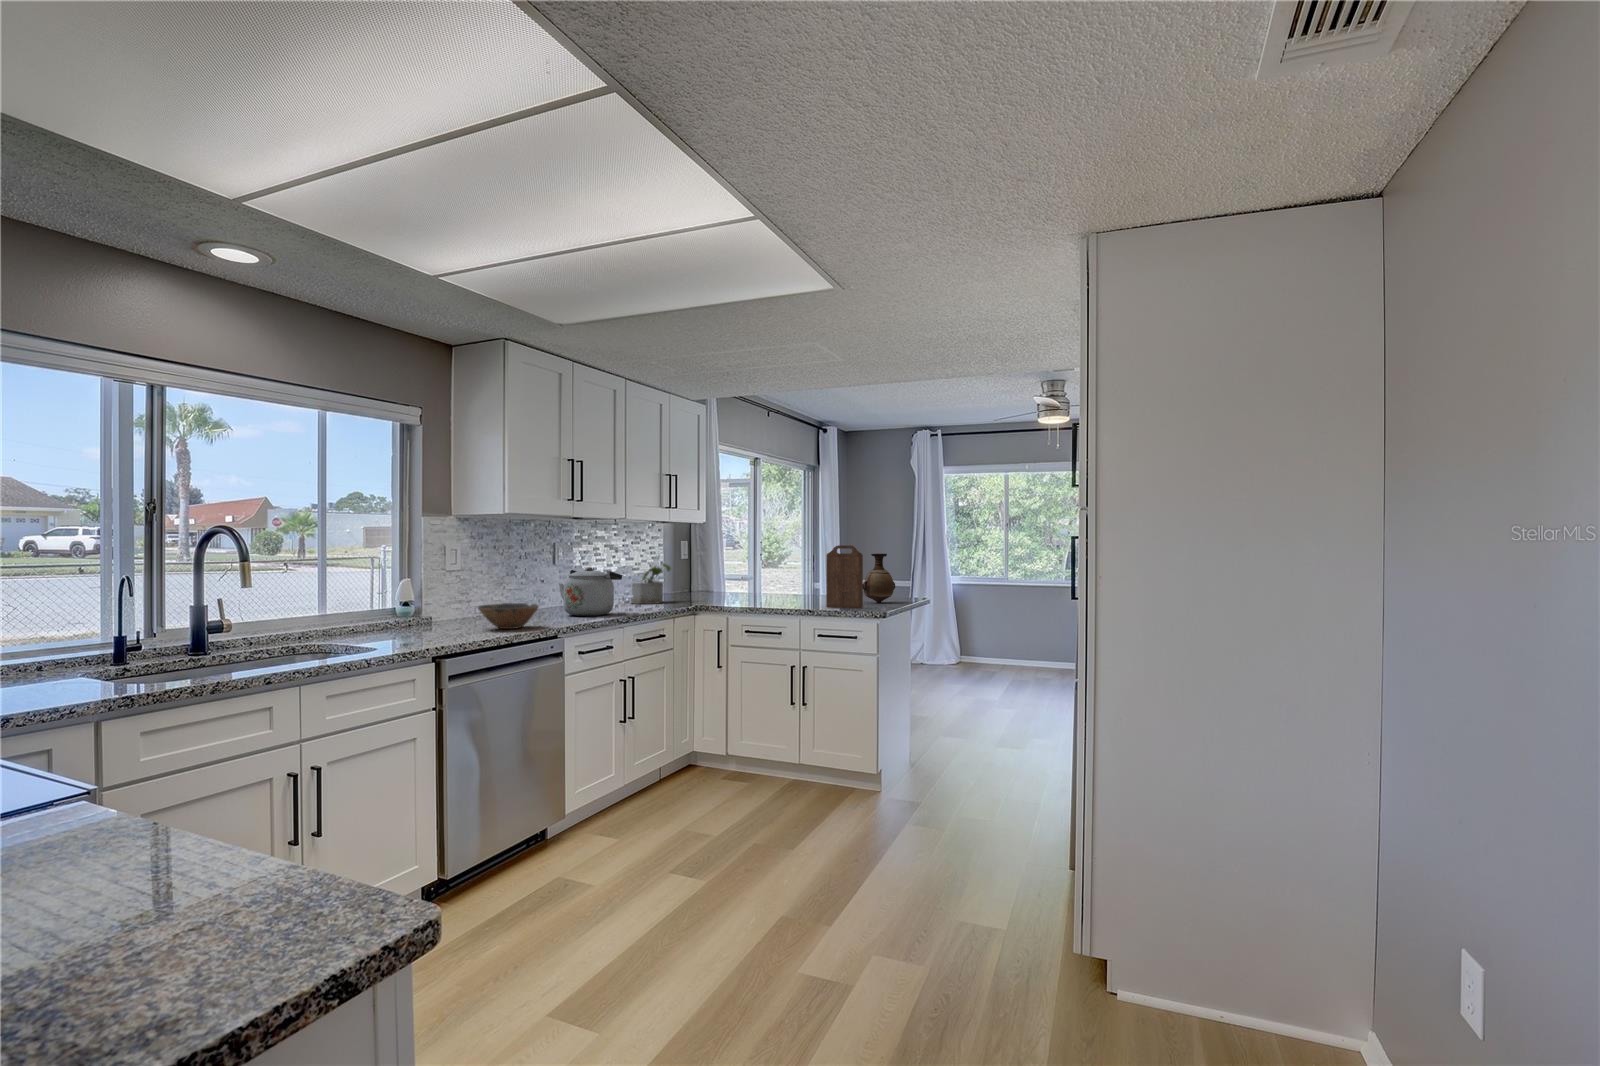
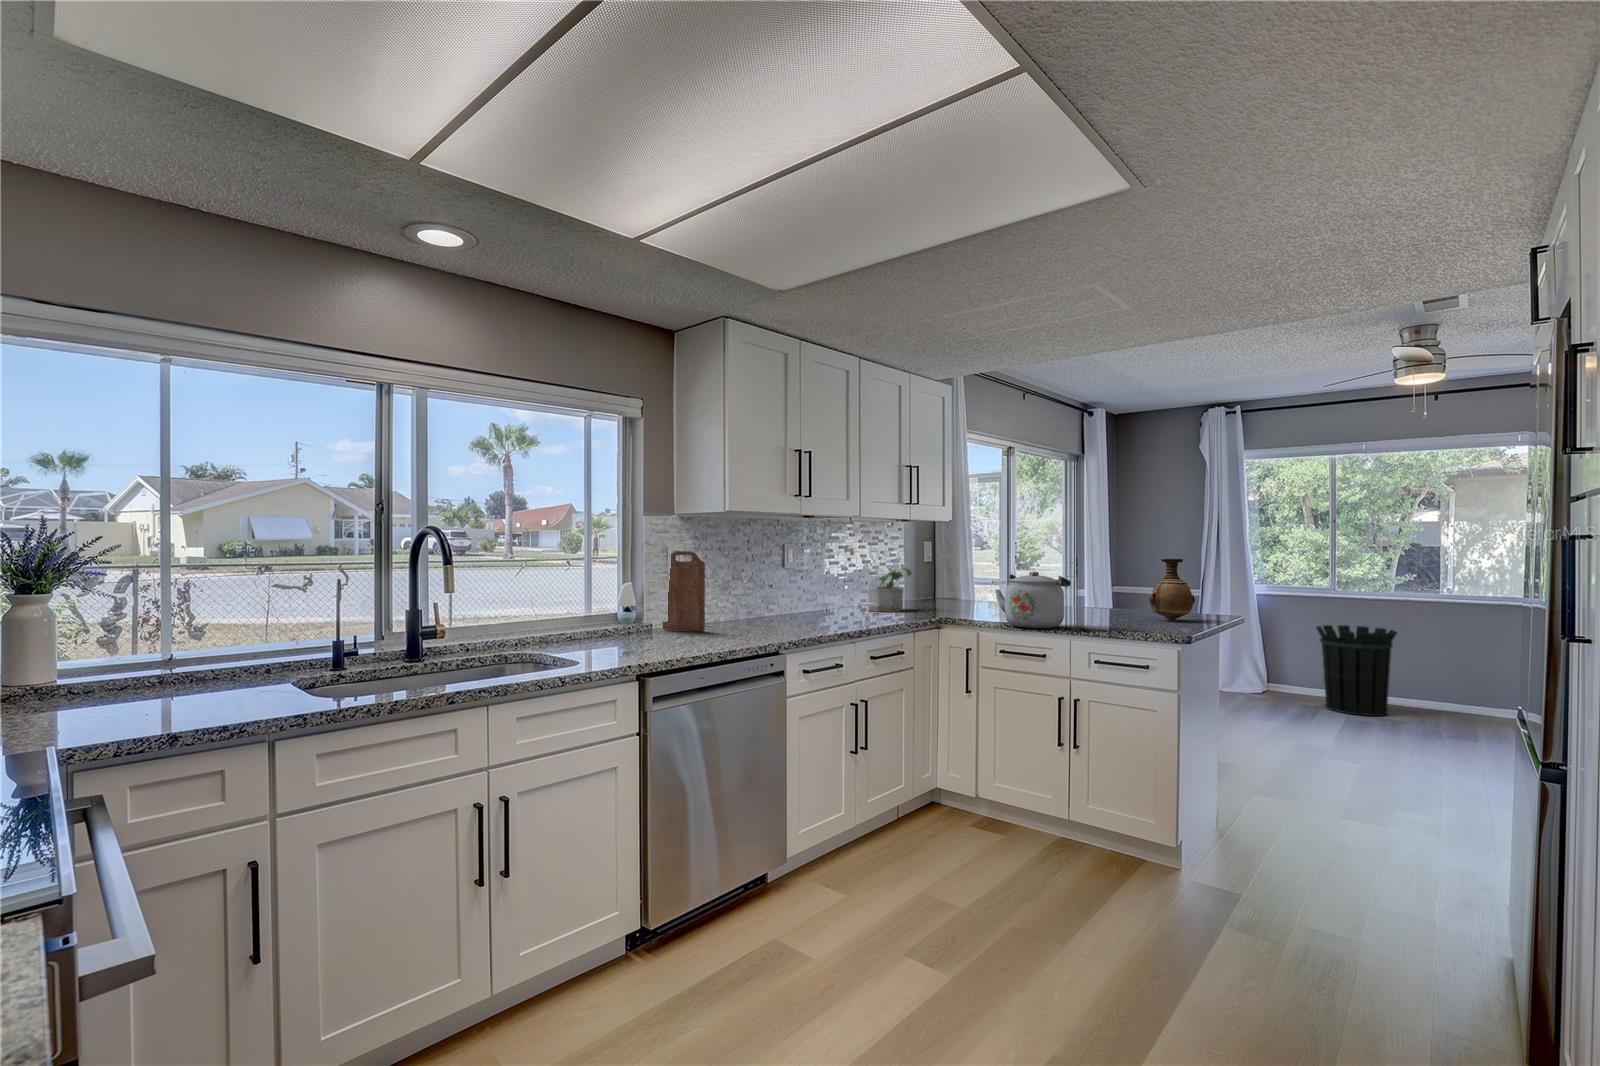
cutting board: present [826,545,863,608] -> present [663,551,705,631]
kettle: present [559,567,622,616] -> present [995,571,1071,628]
bowl: present [478,603,539,629] -> none [696,611,761,641]
waste bin: none [992,607,1045,676] -> present [1316,625,1397,716]

